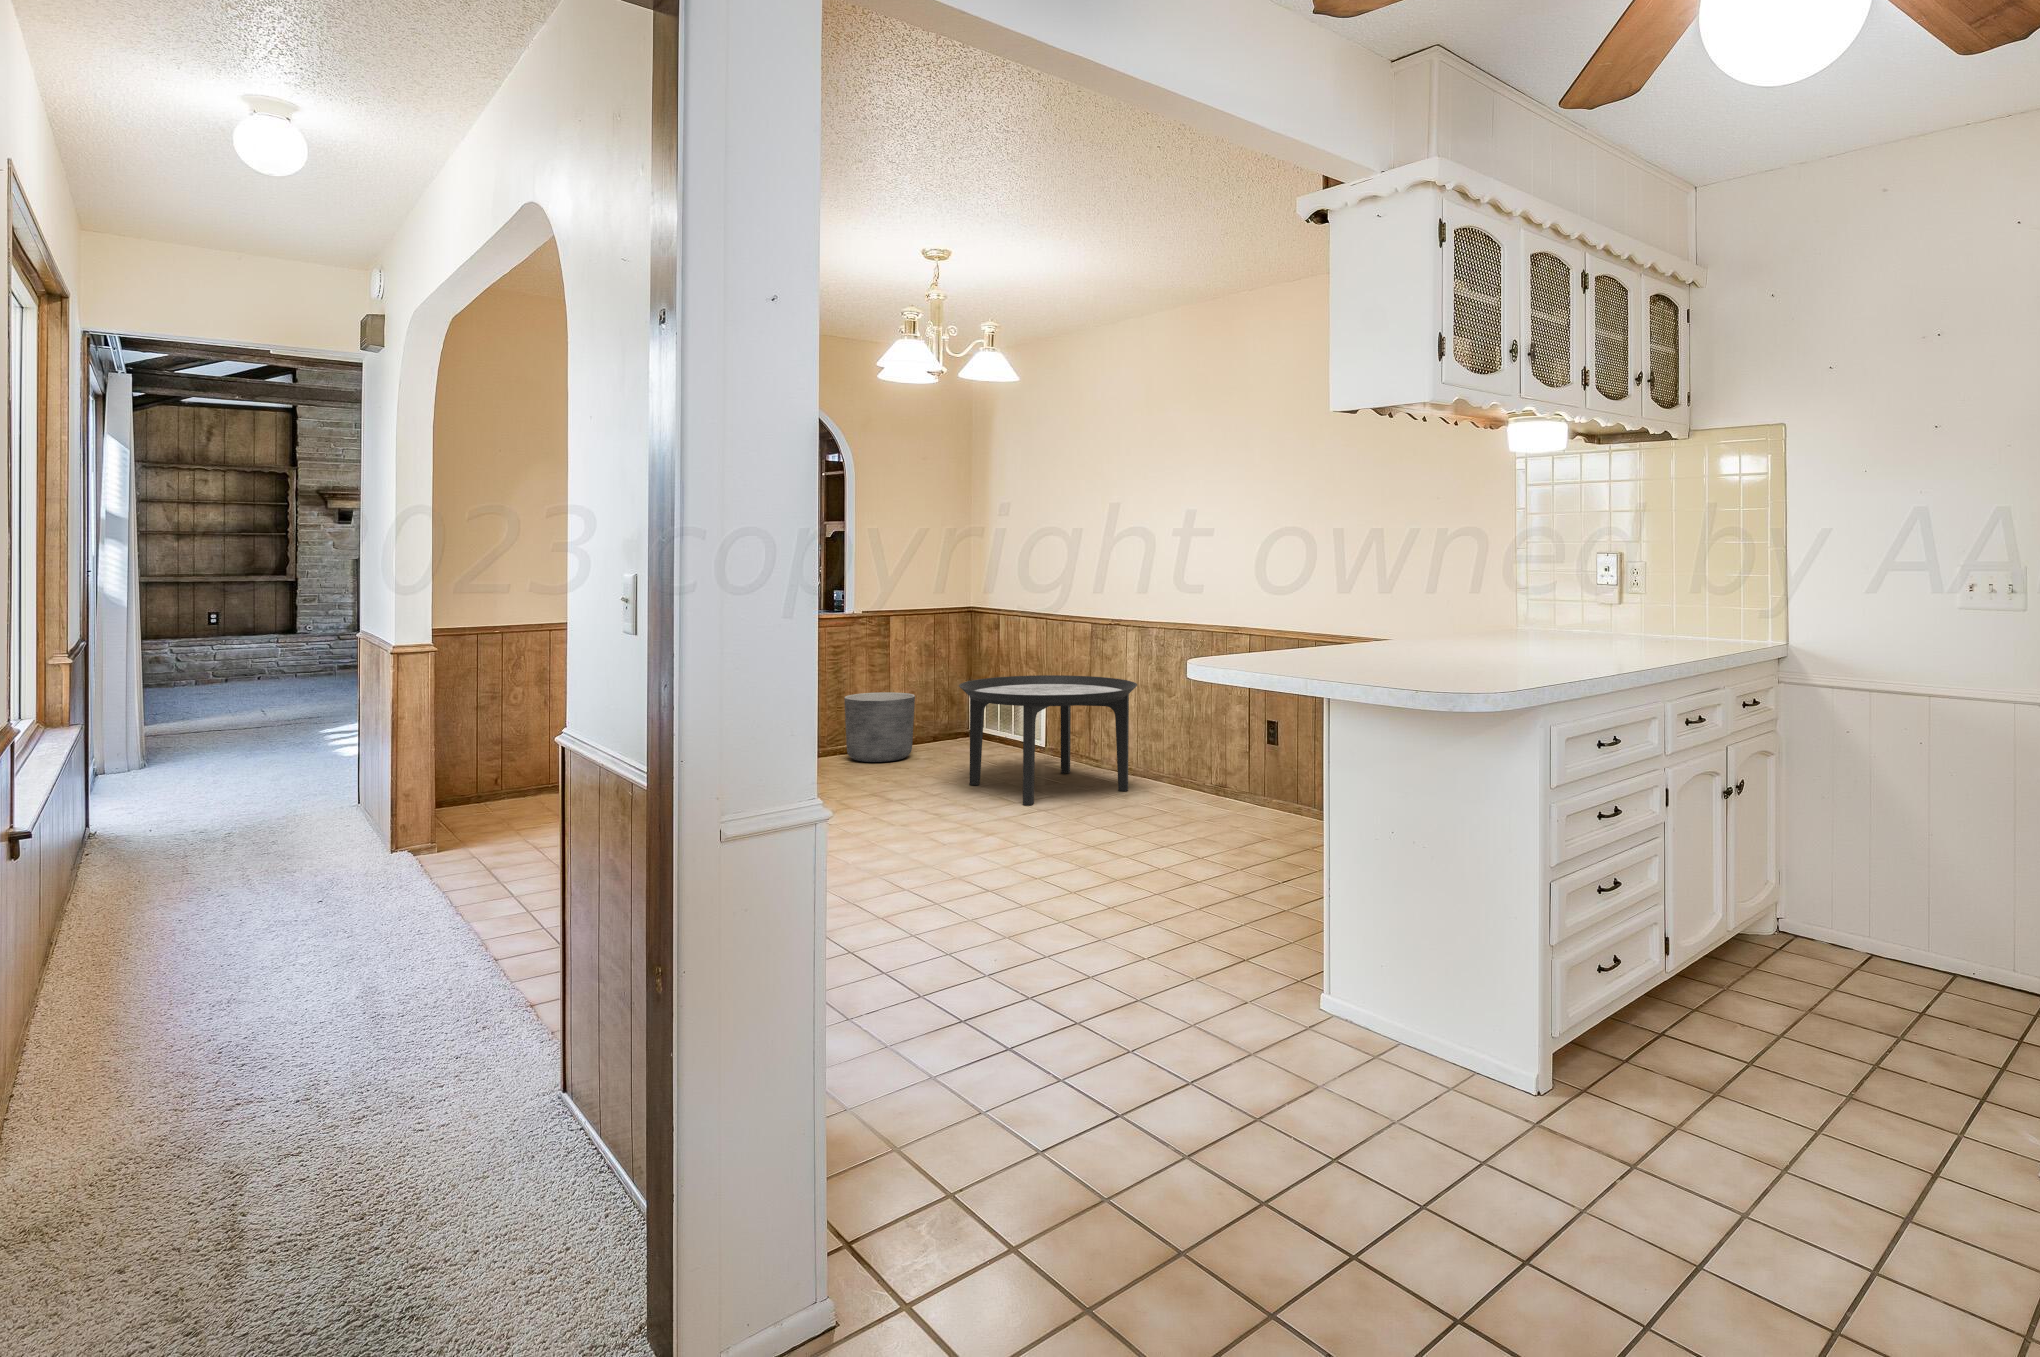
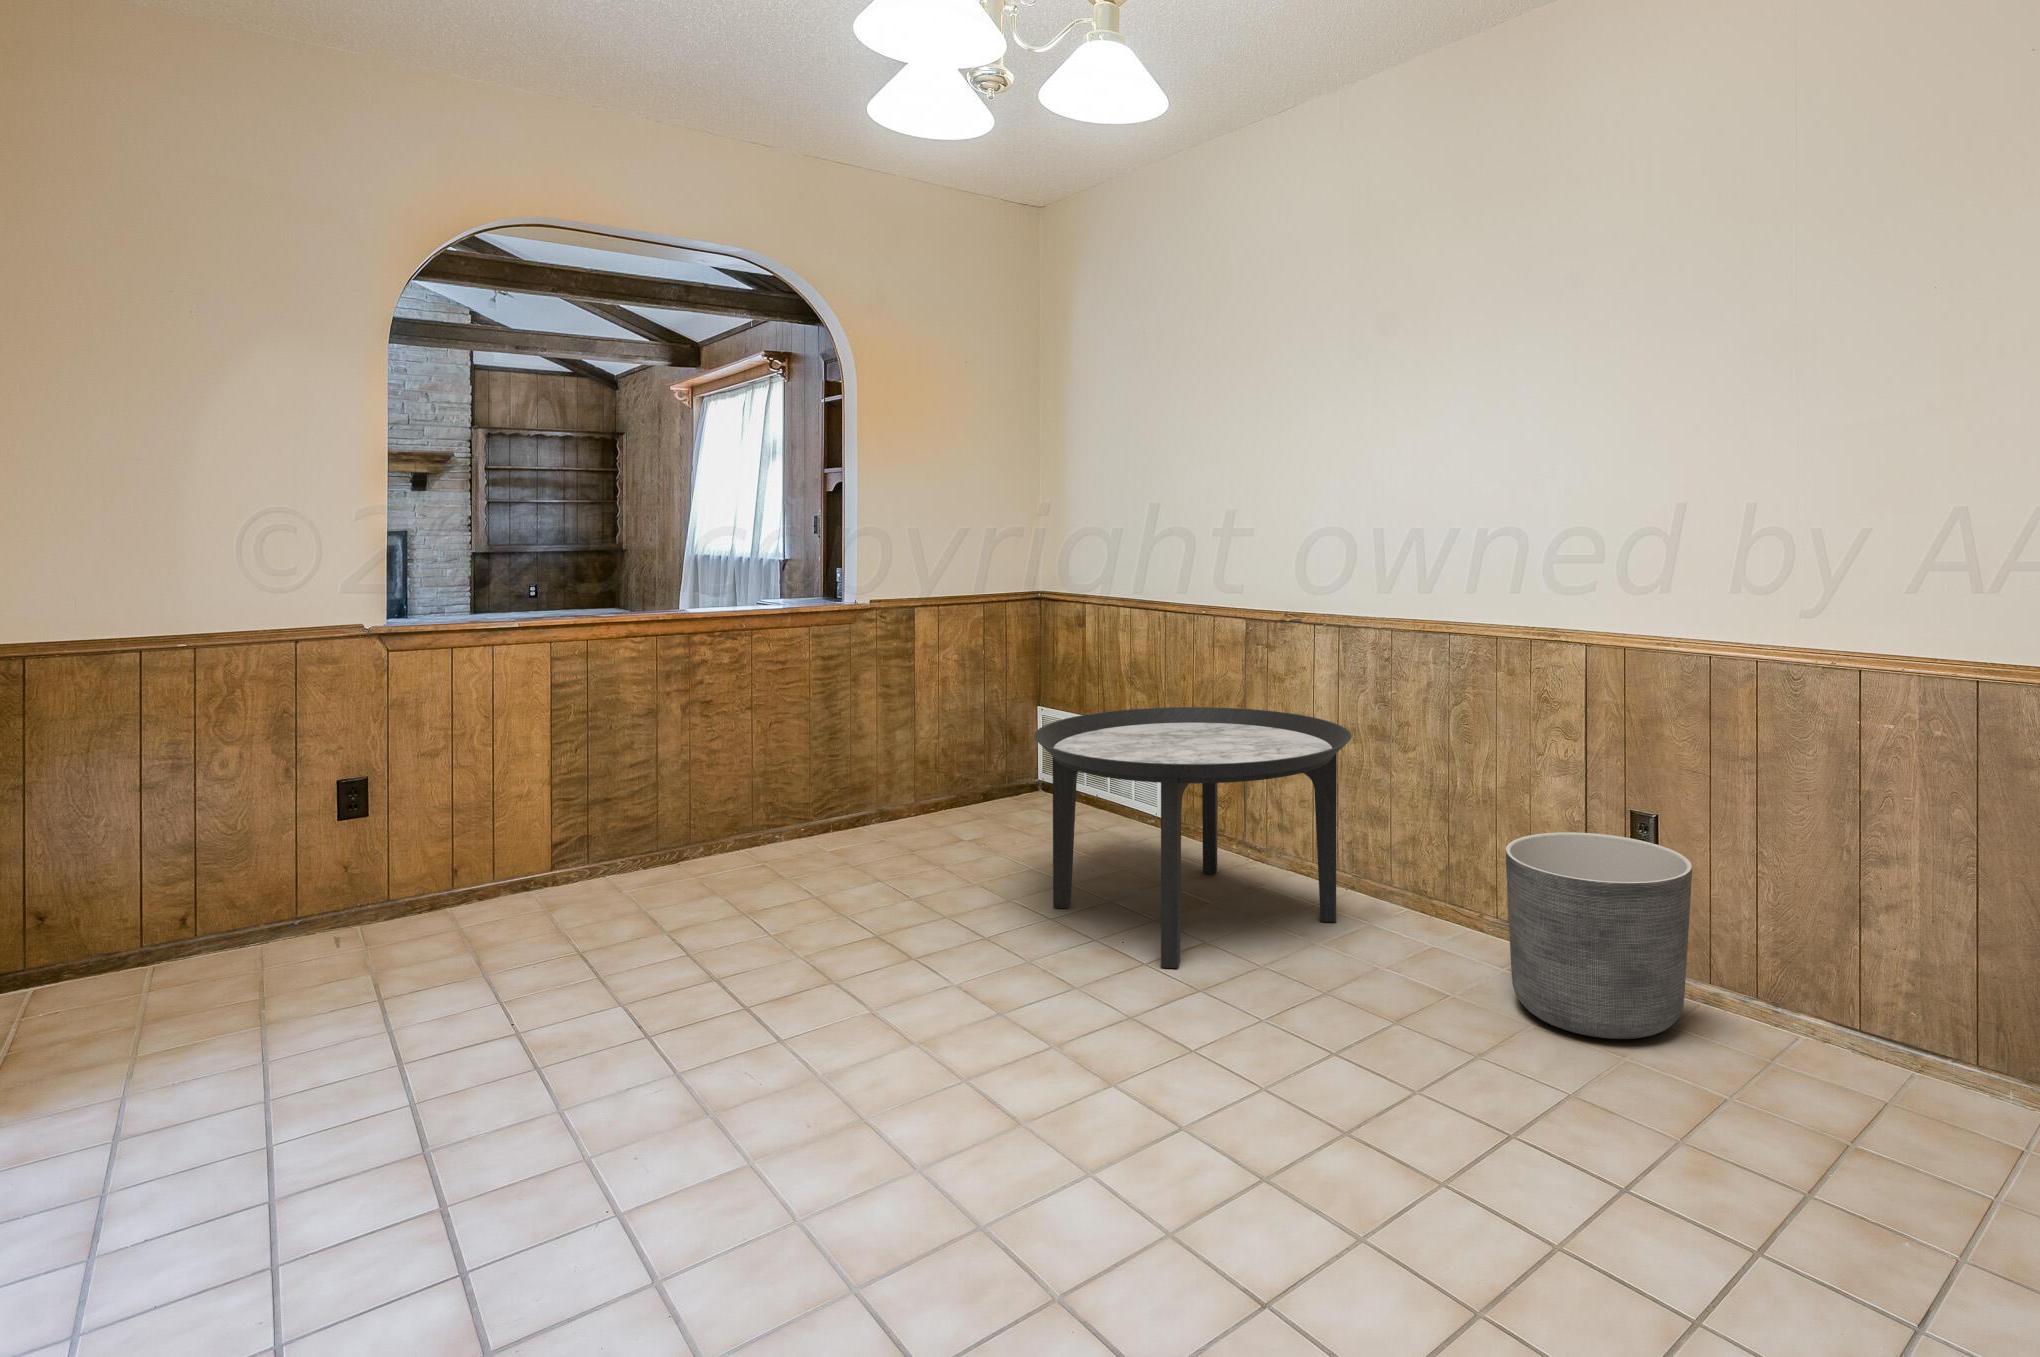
planter: present [844,692,915,762] -> present [1506,832,1692,1039]

